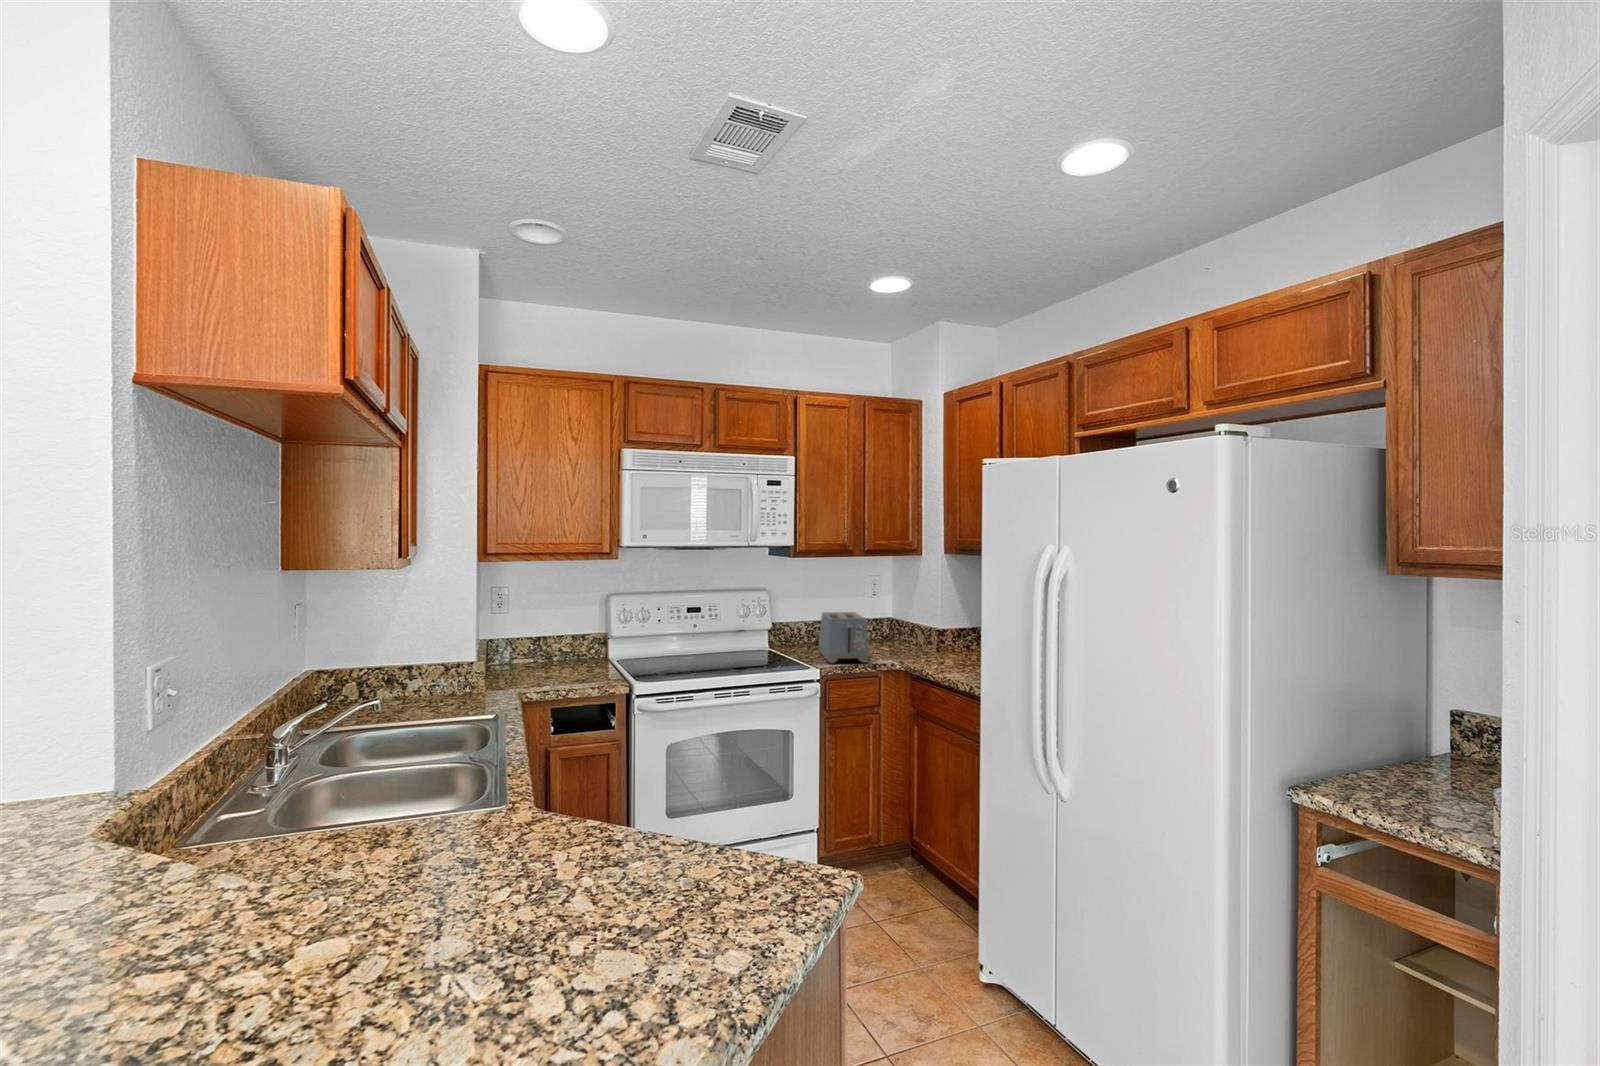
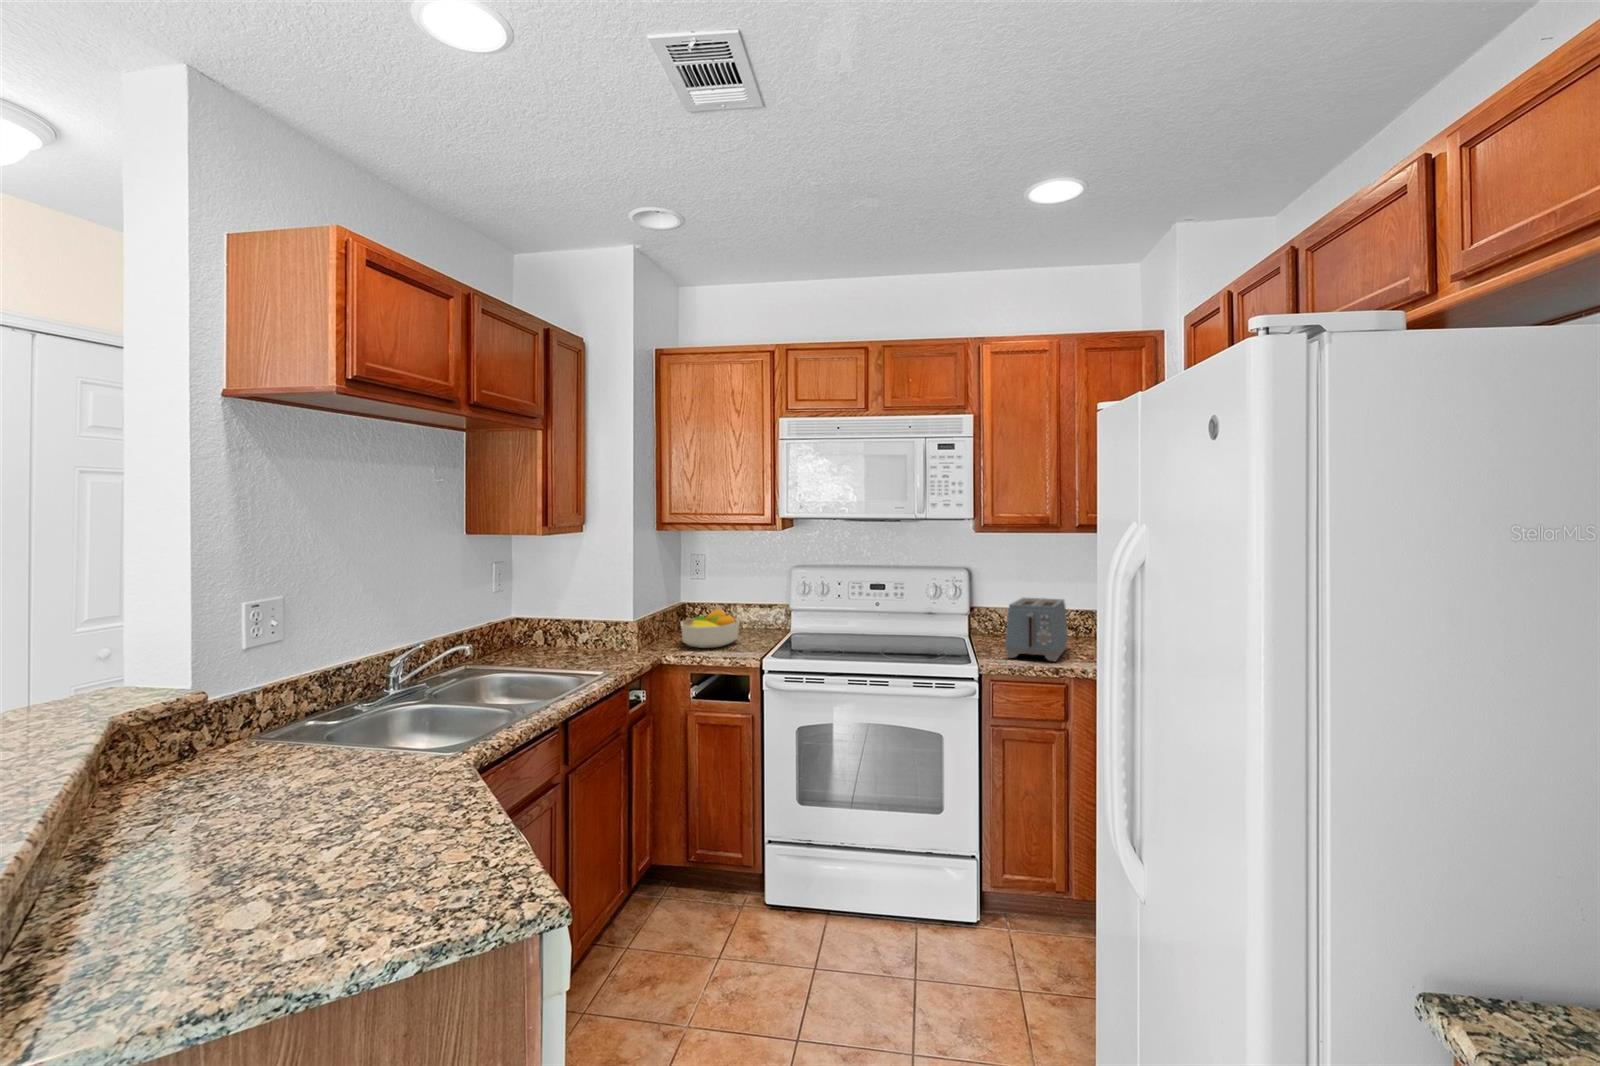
fruit bowl: none [514,641,580,682] -> present [681,609,739,648]

